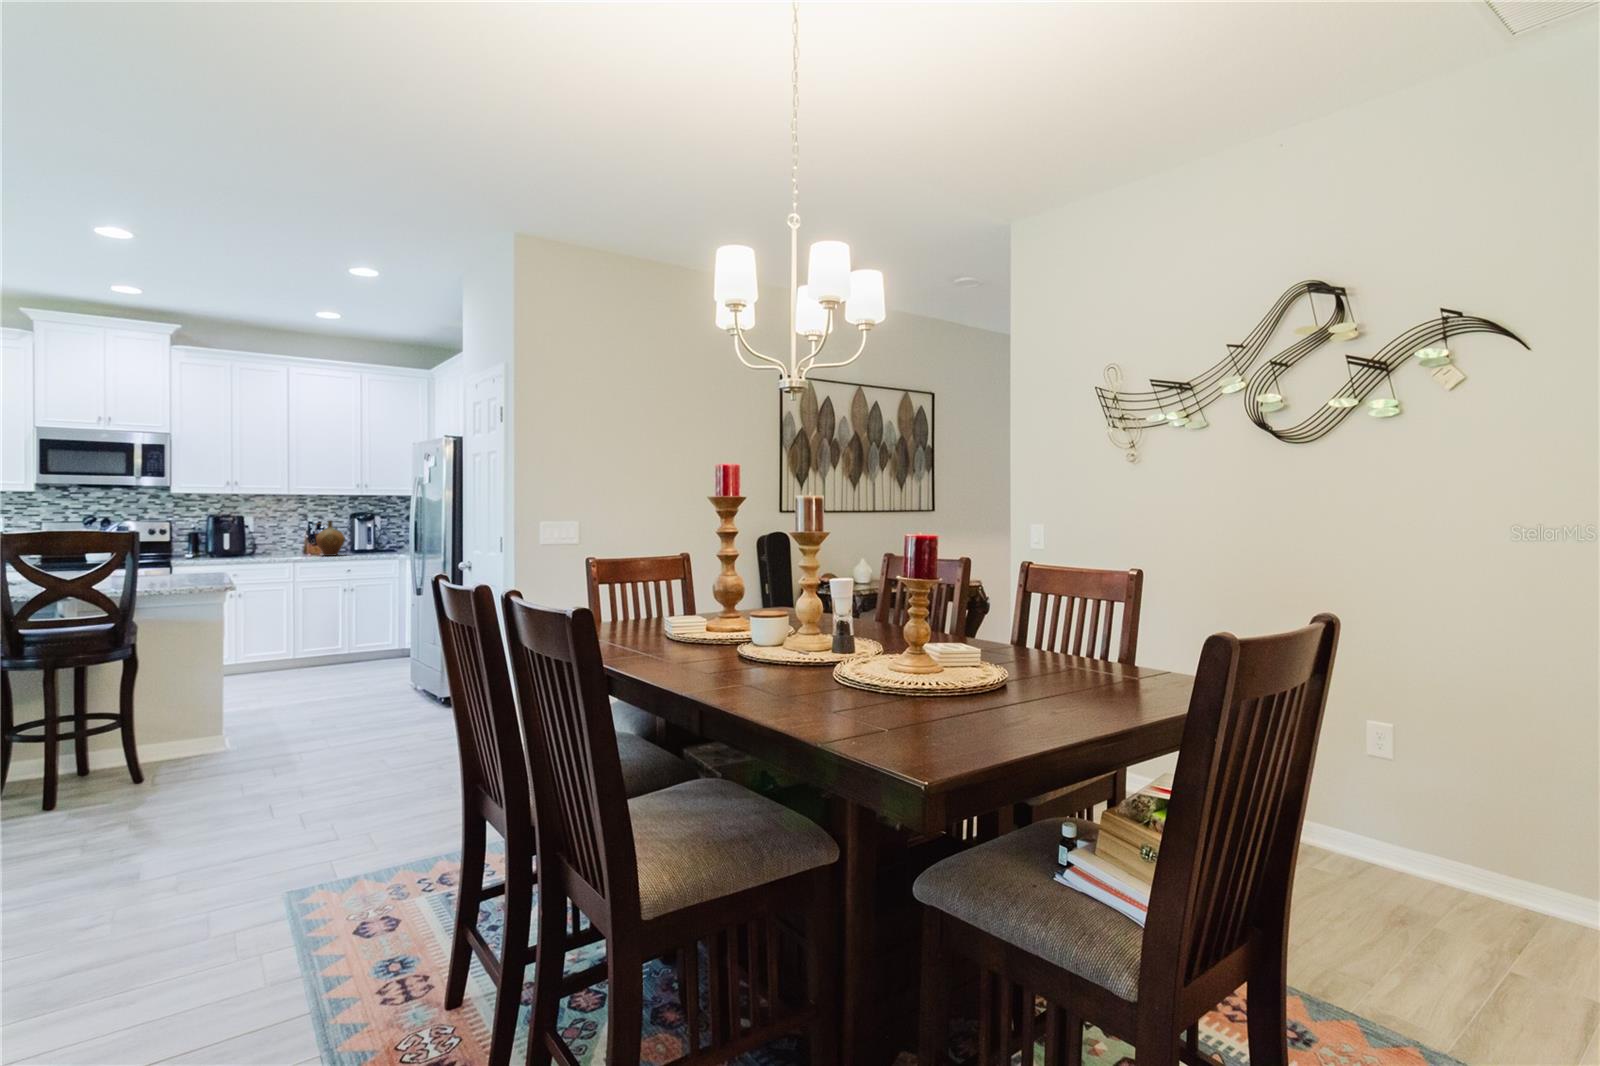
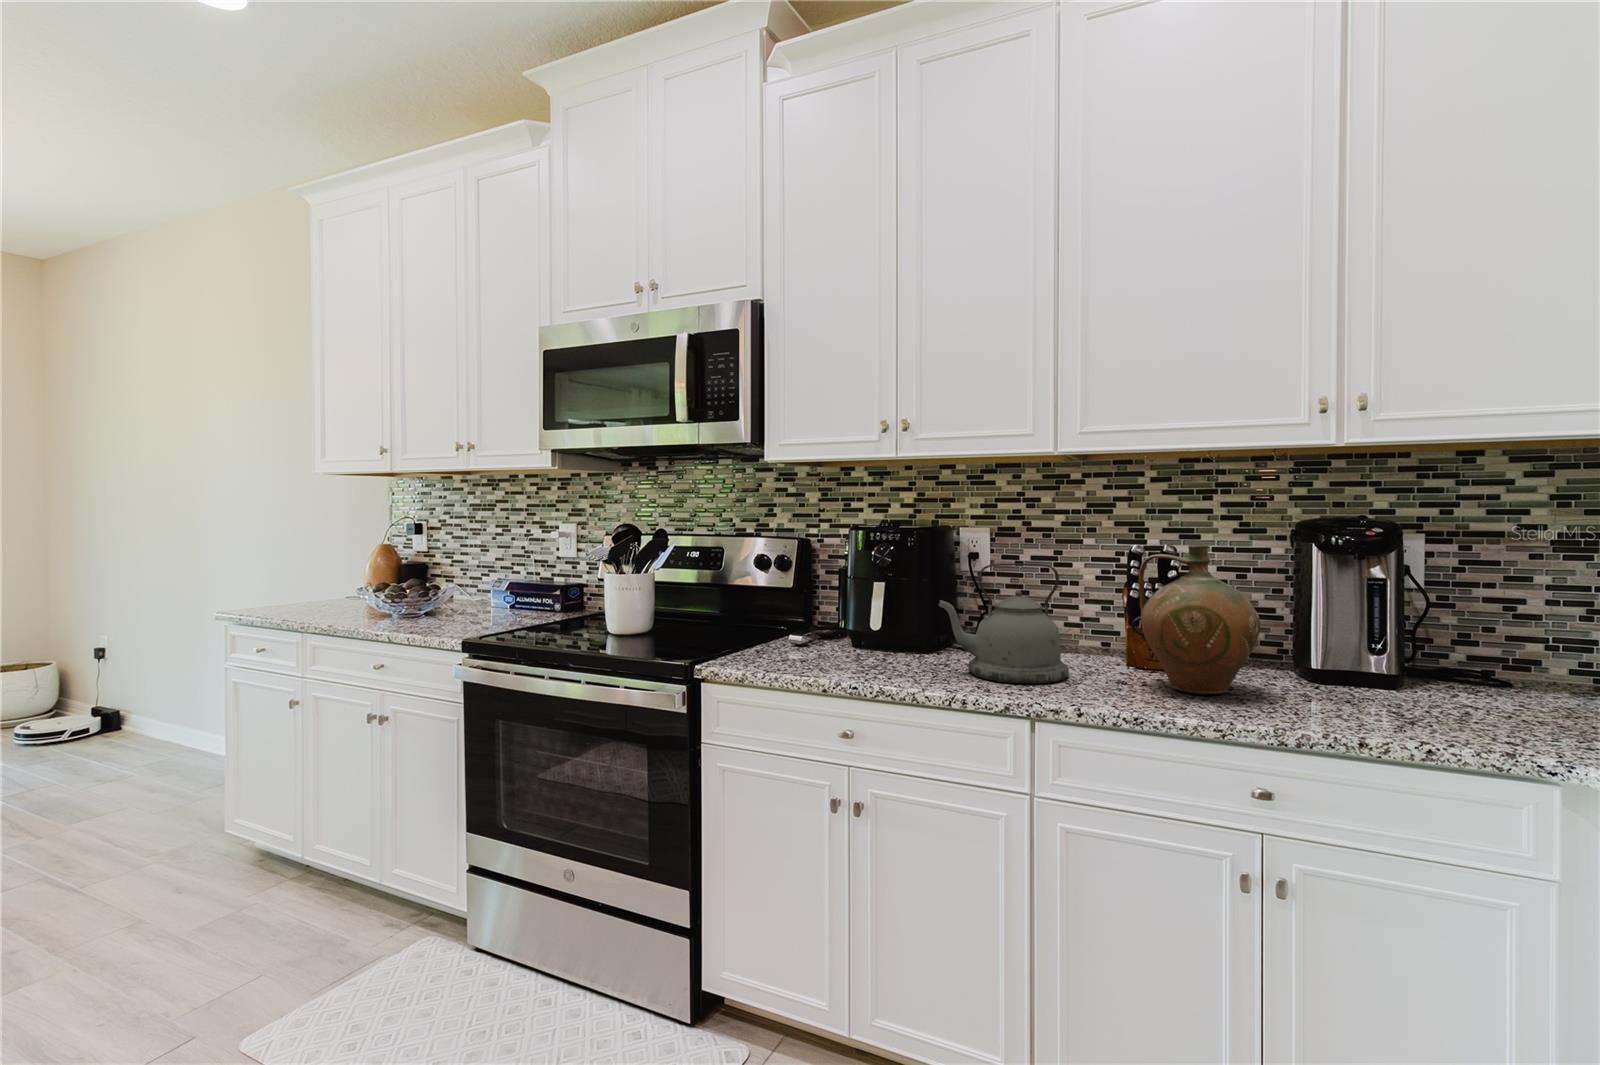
kettle: none [257,527,296,558] -> present [938,563,1069,684]

